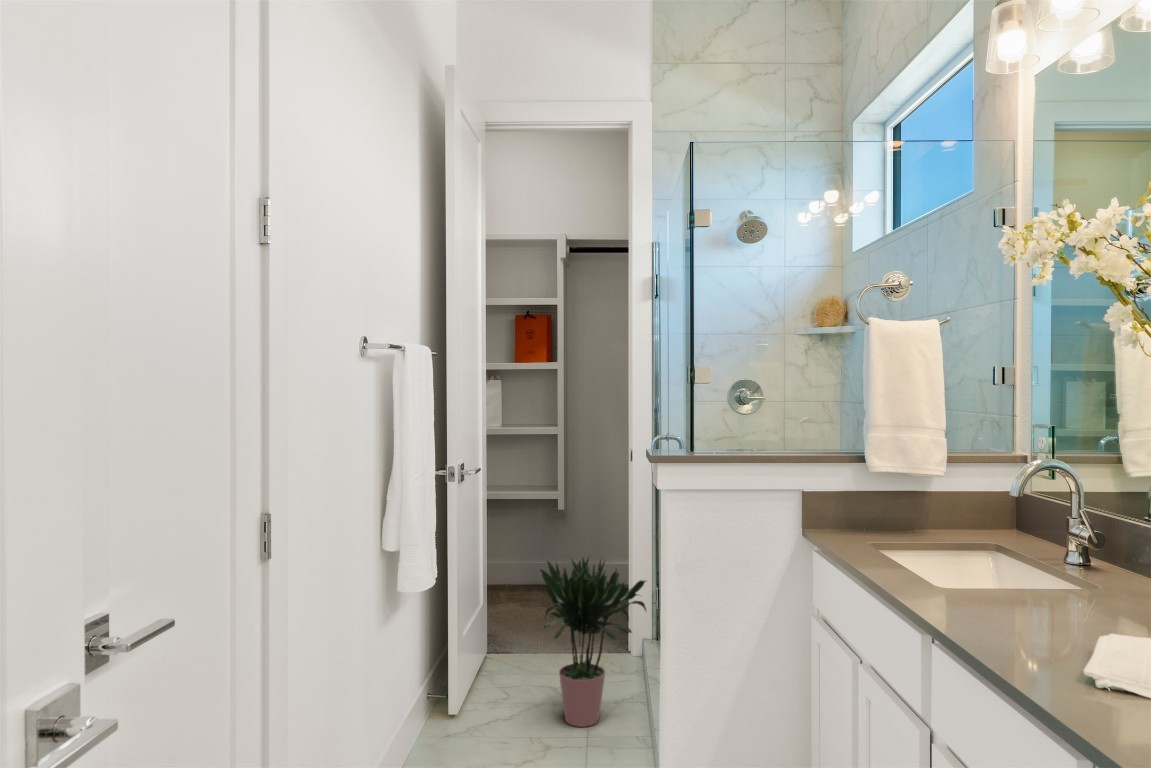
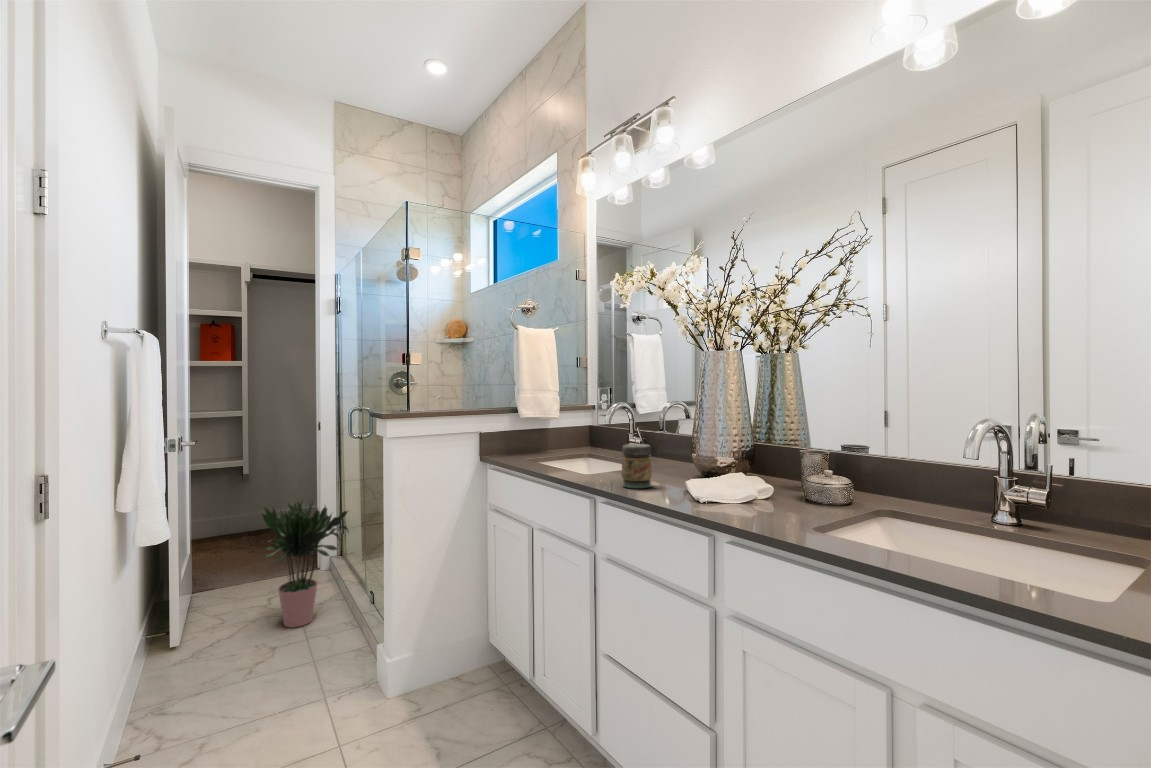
jar: none [975,547,1035,634] -> present [622,444,652,488]

